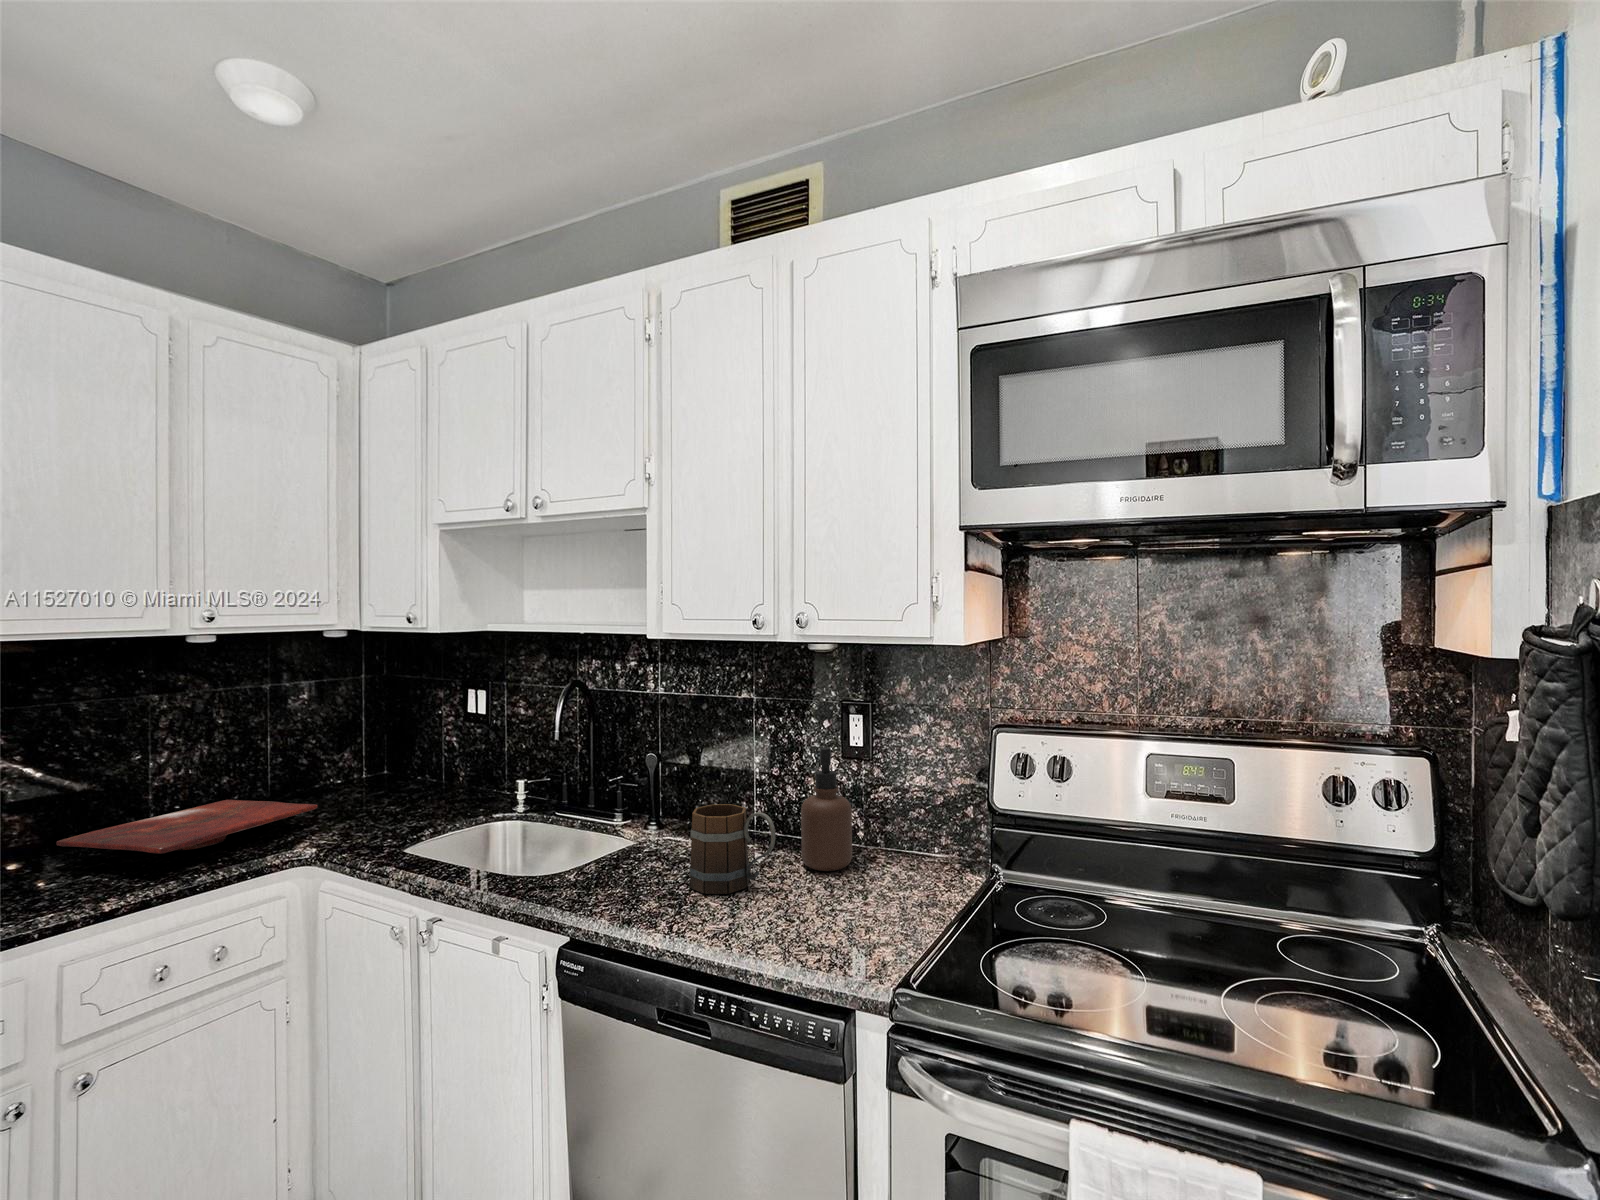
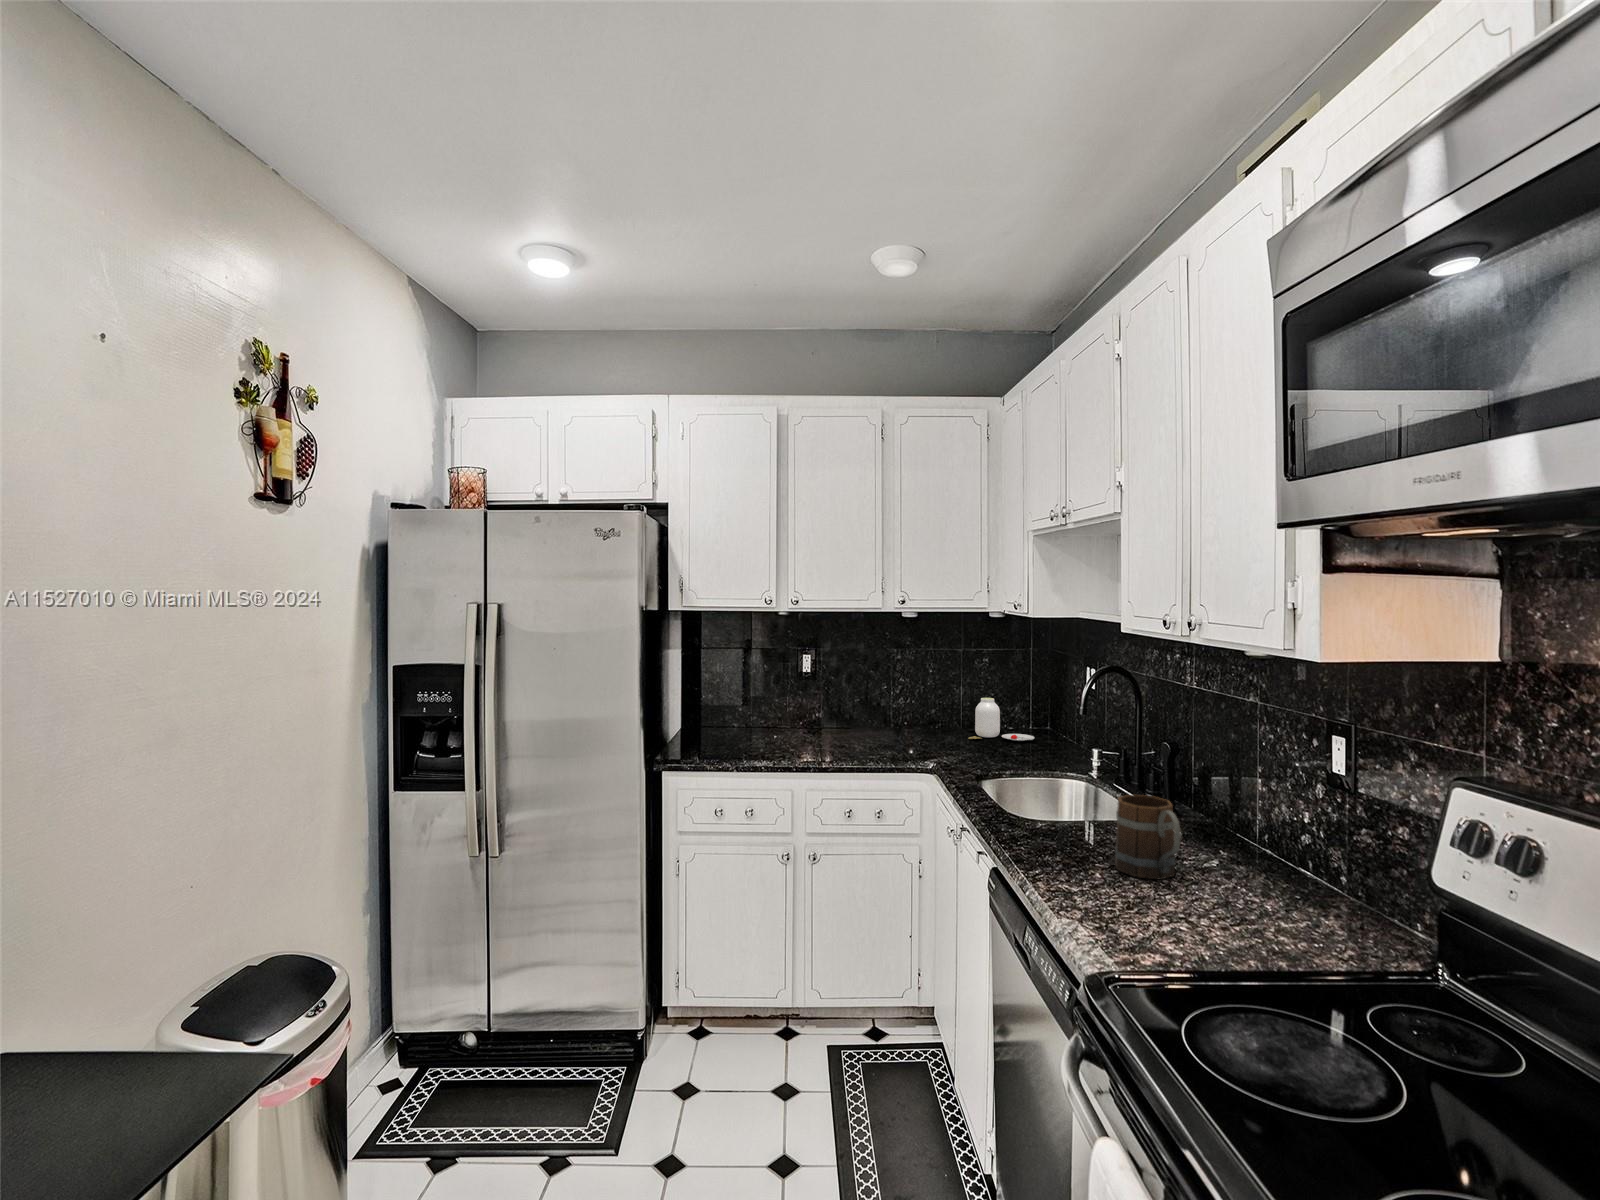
jar: none [303,745,400,805] -> present [968,698,1034,741]
soap dispenser: present [801,748,852,871] -> none [1244,766,1309,901]
cutting board: present [56,800,318,853] -> none [831,725,959,750]

